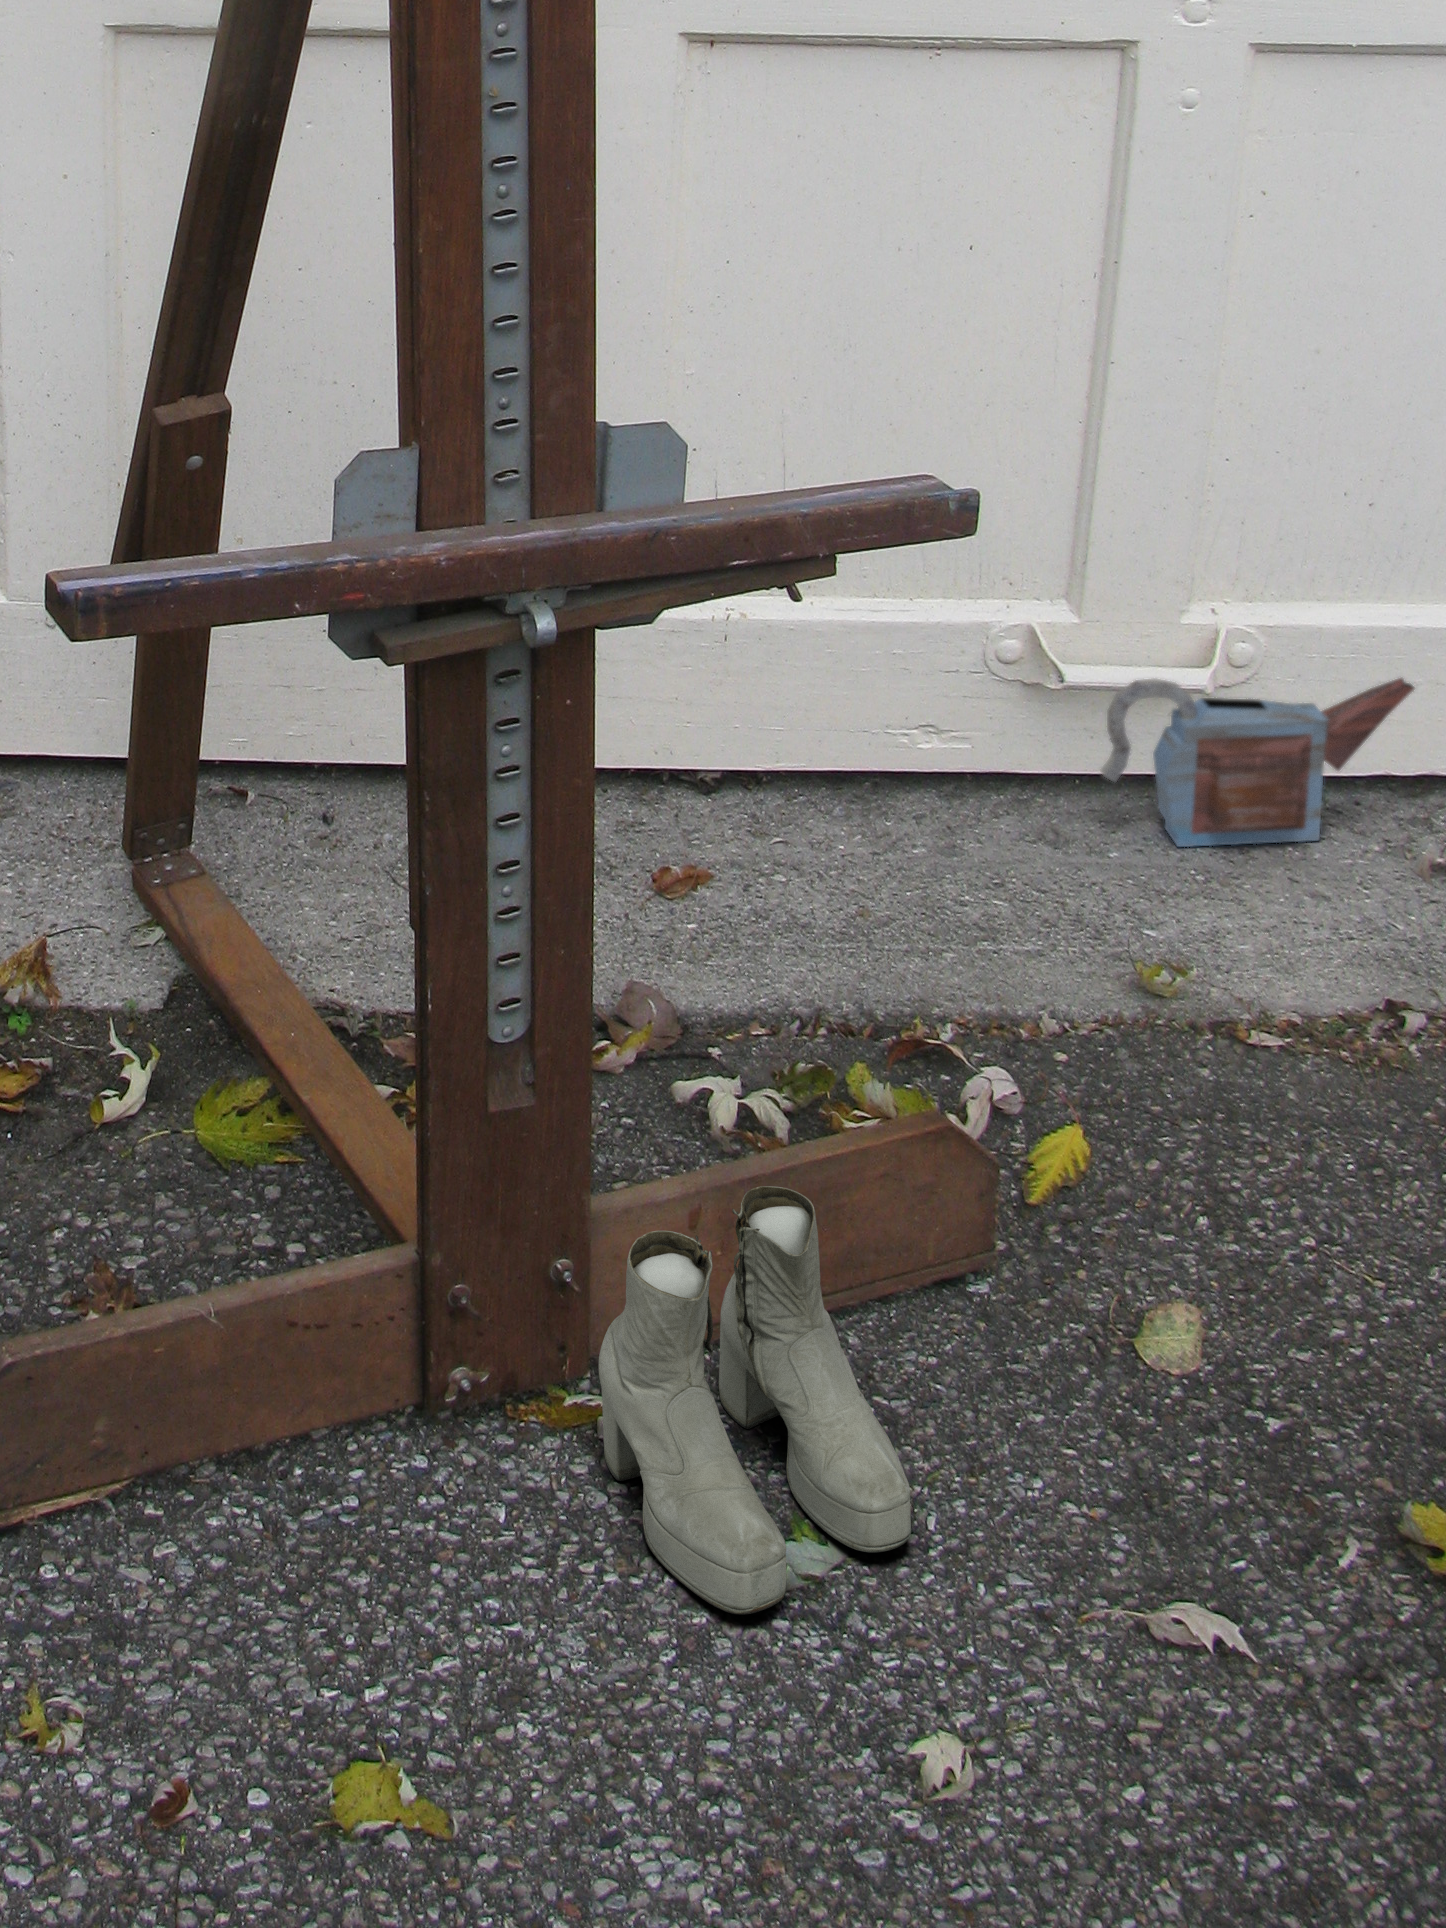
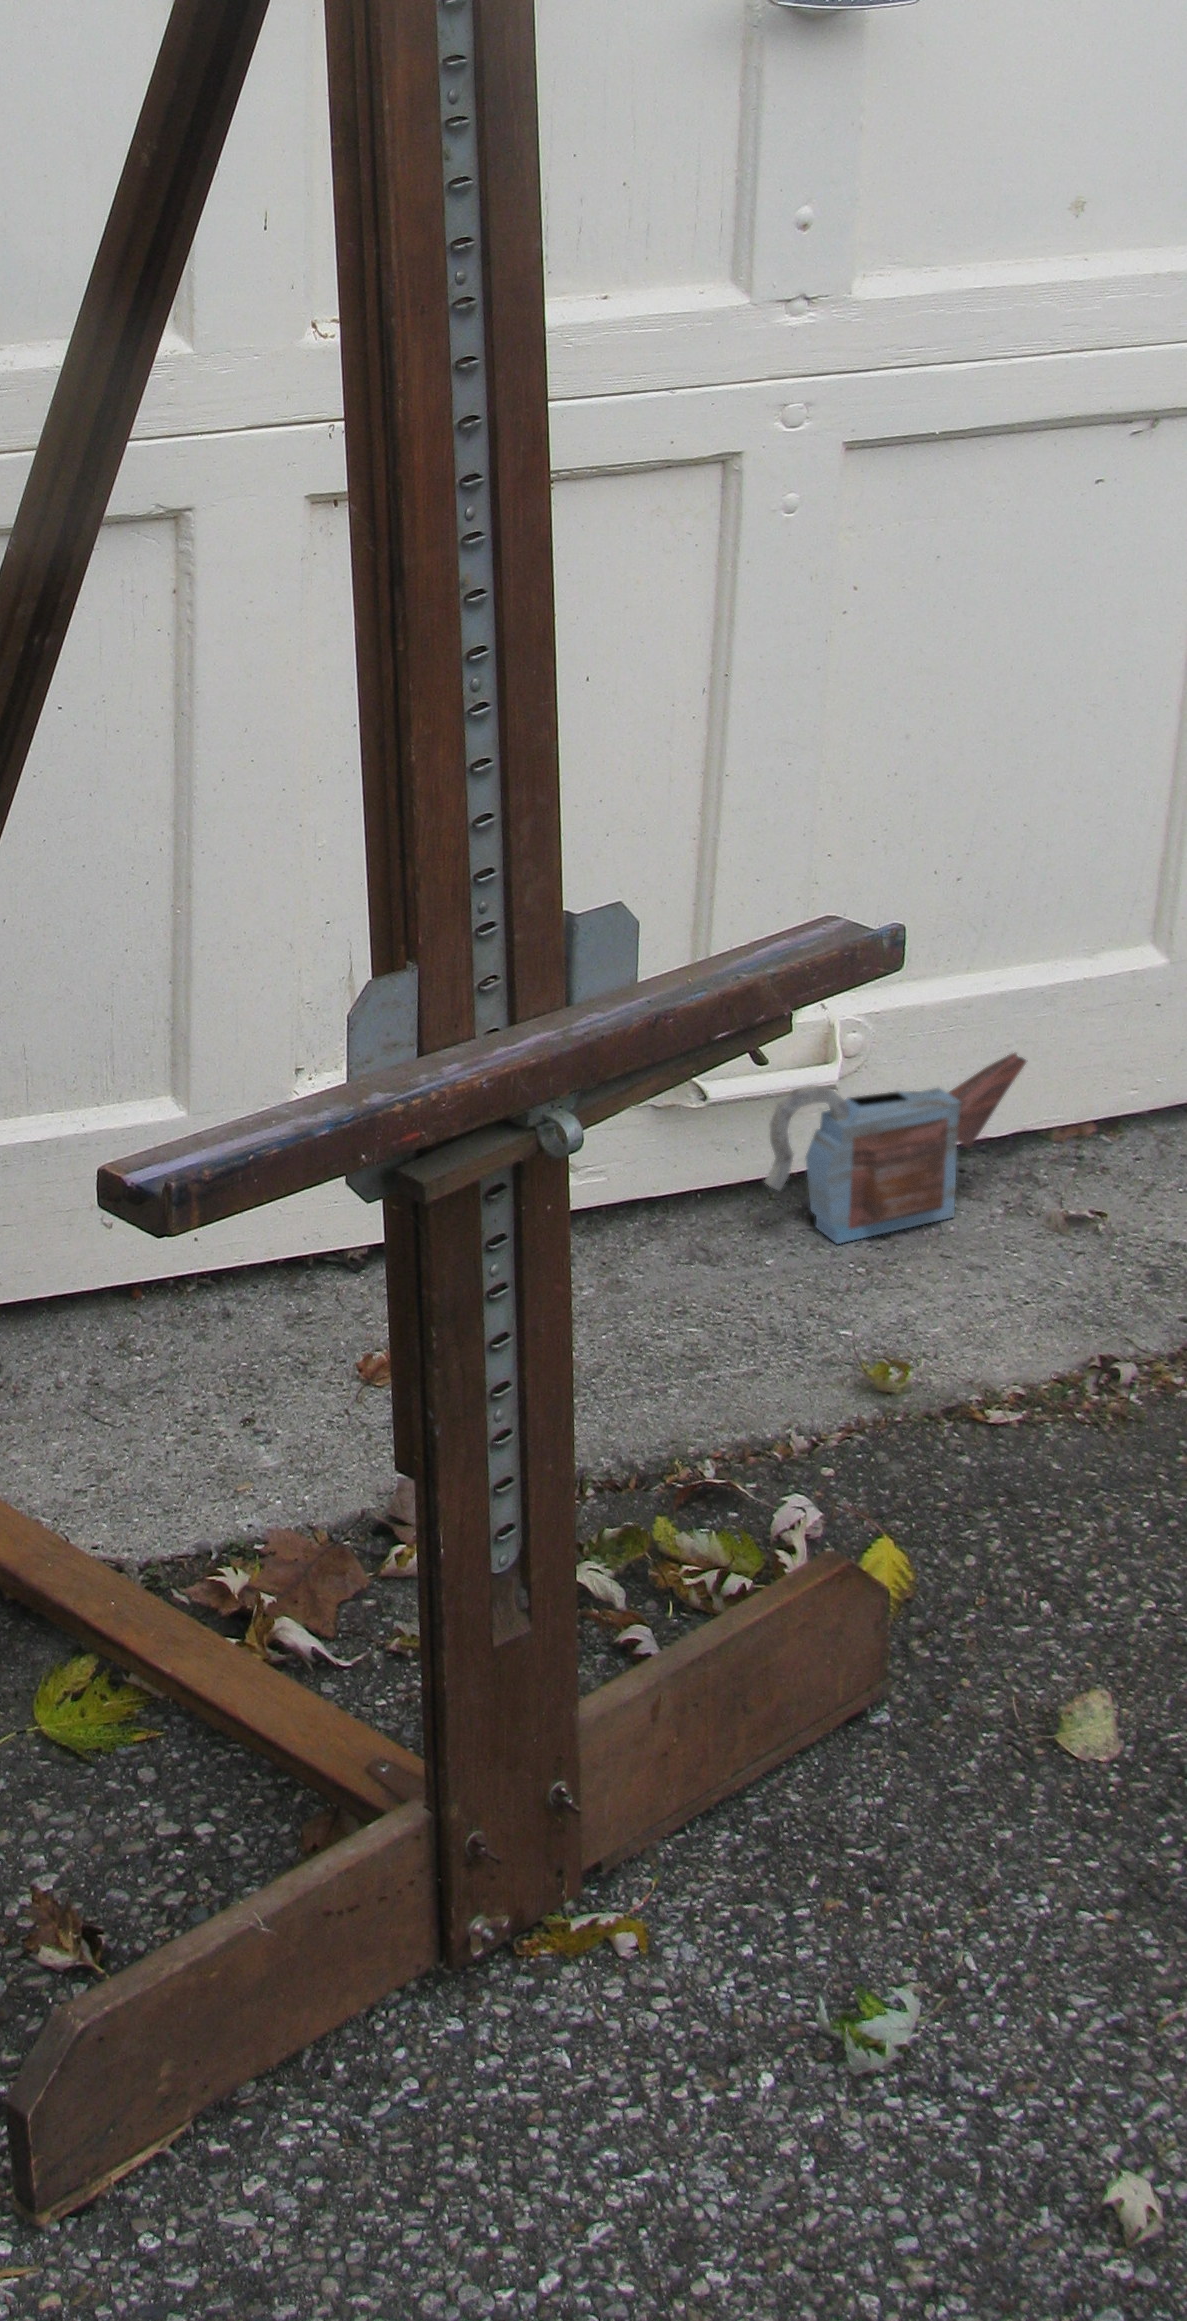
boots: present [599,1186,911,1615] -> none [633,1660,972,2101]

